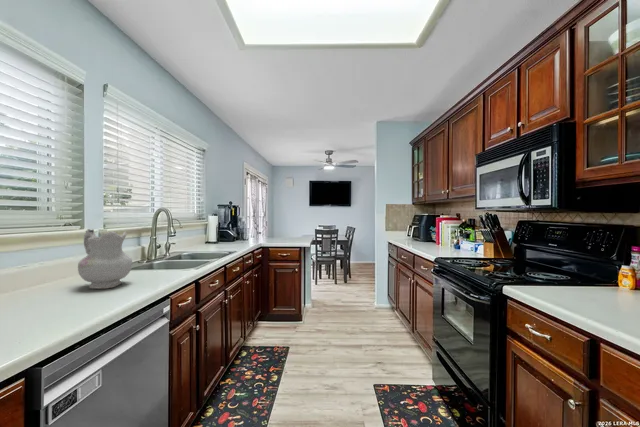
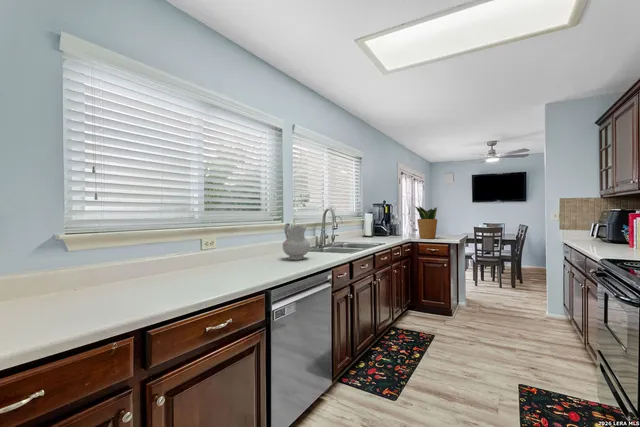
potted plant: none [264,207,291,243] -> present [415,206,437,239]

